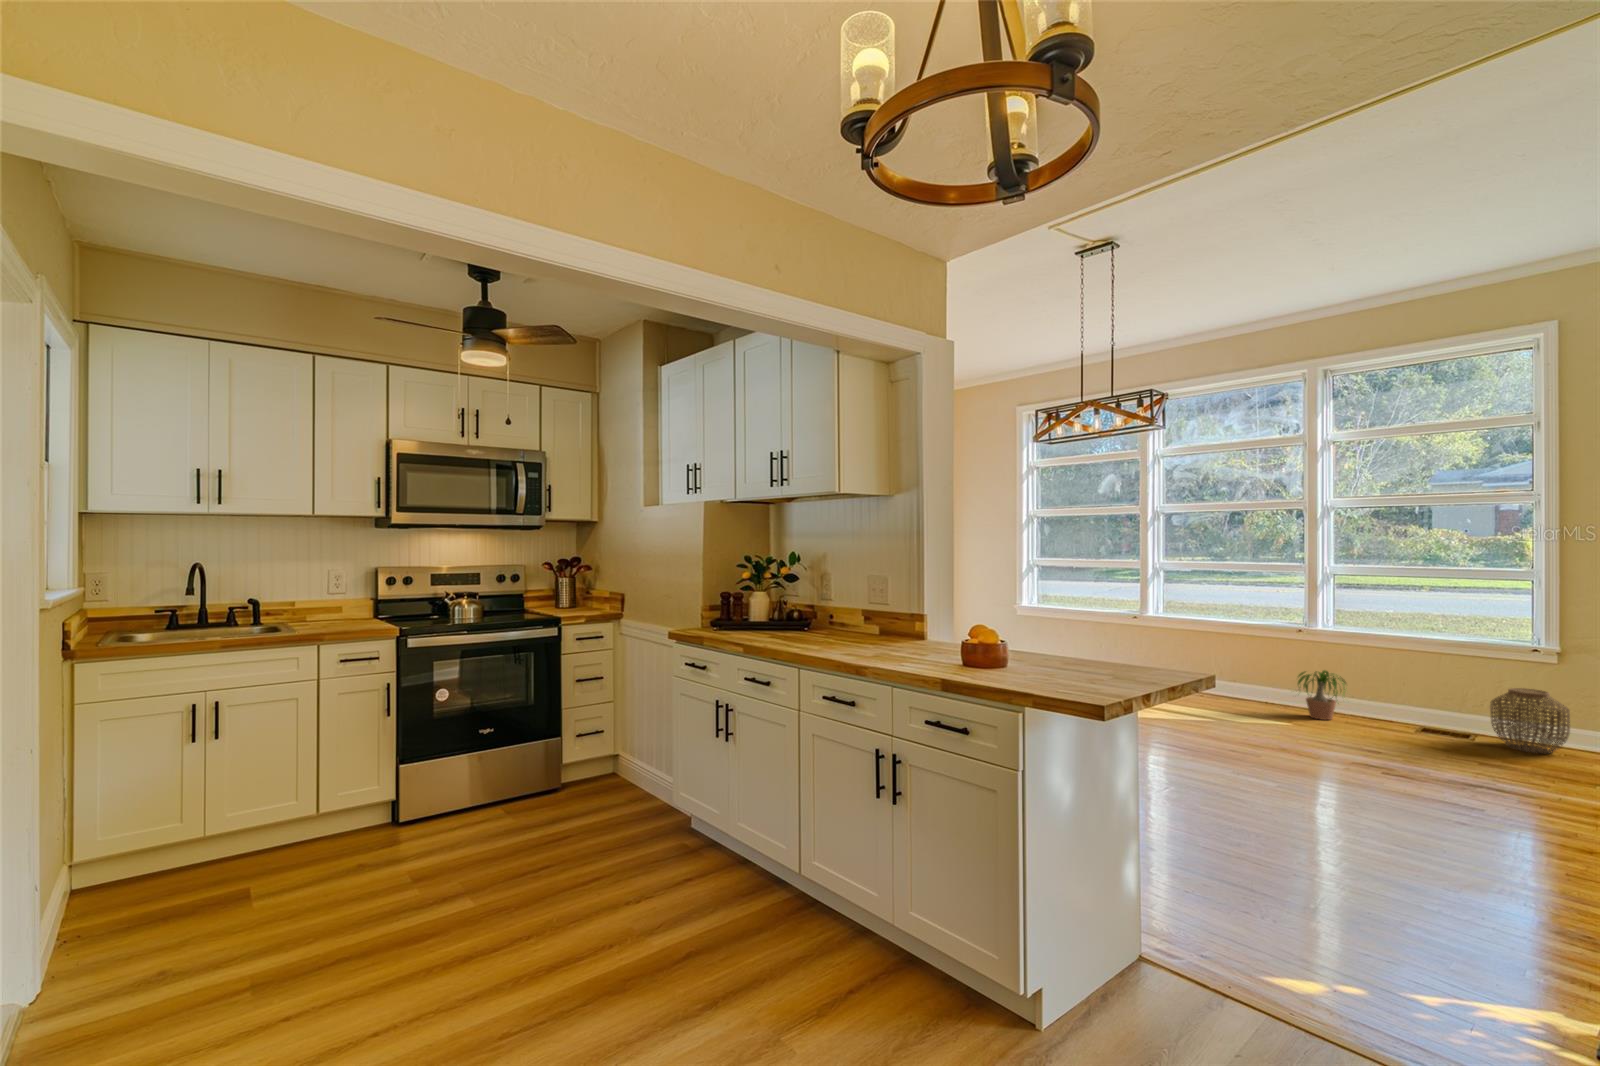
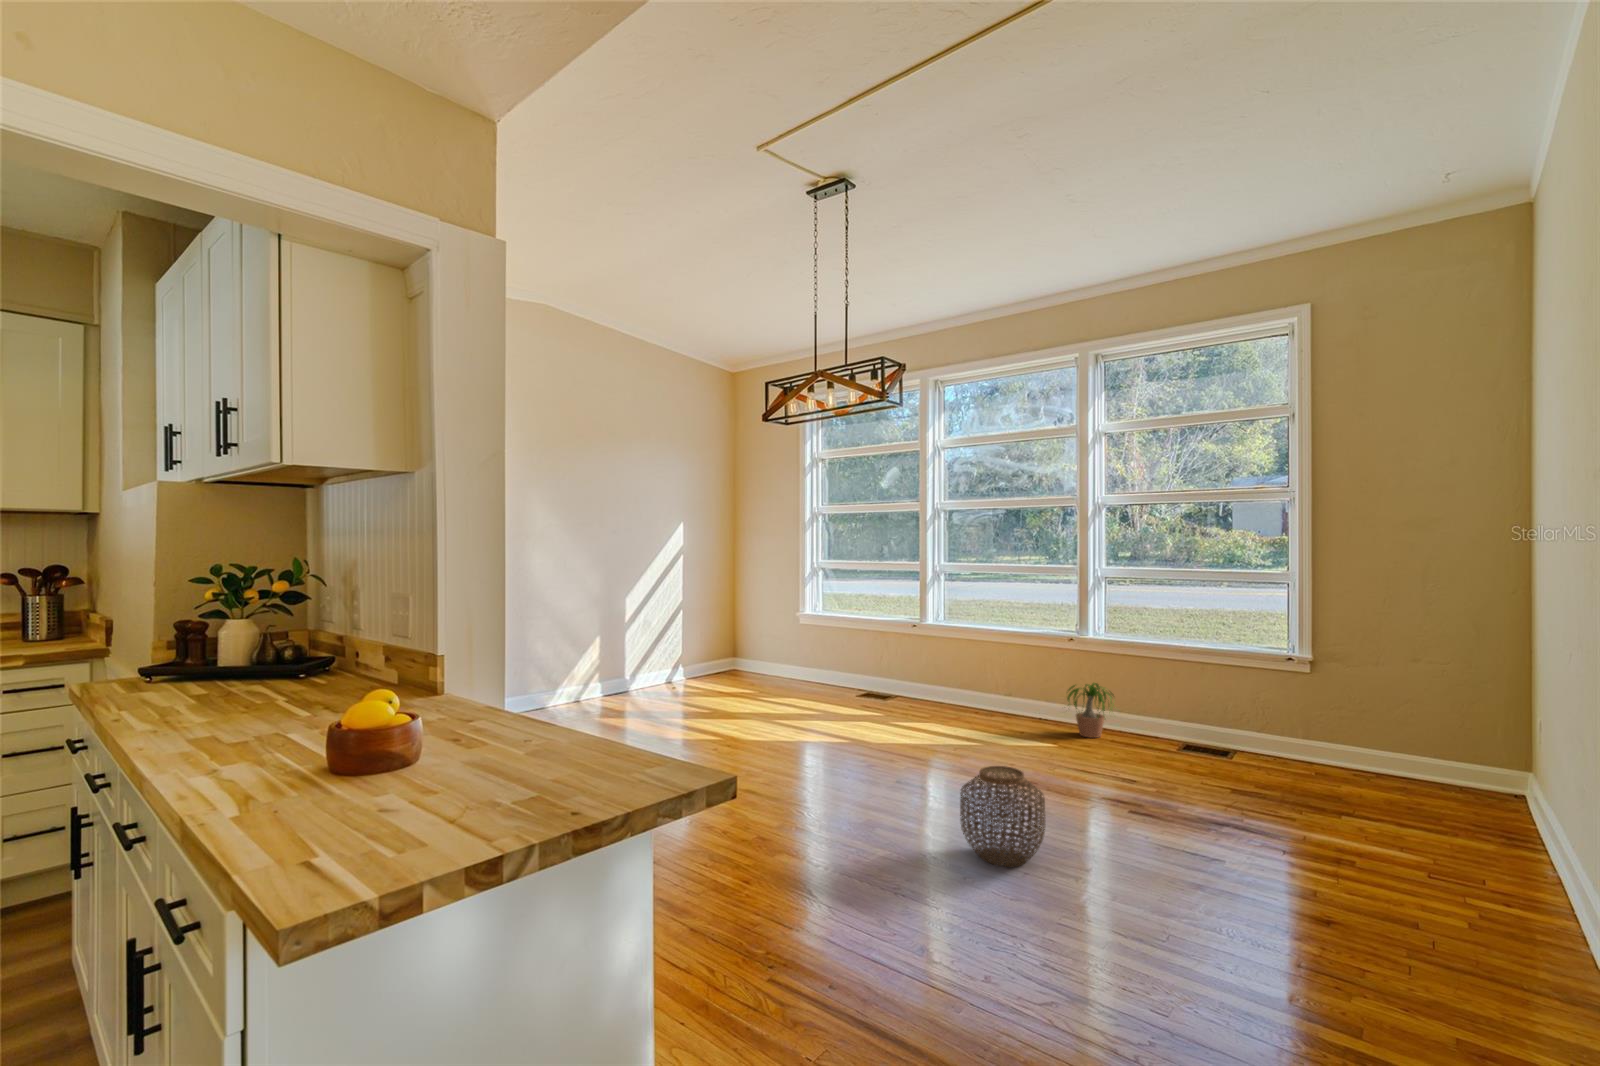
woven basket: present [1490,688,1570,753] -> present [960,766,1045,867]

